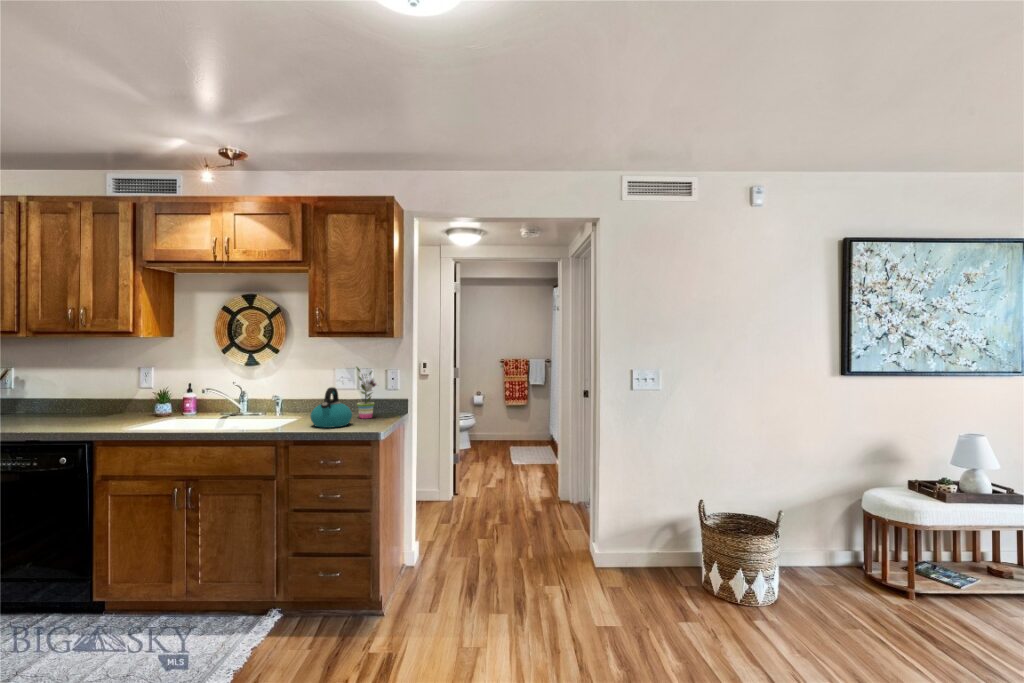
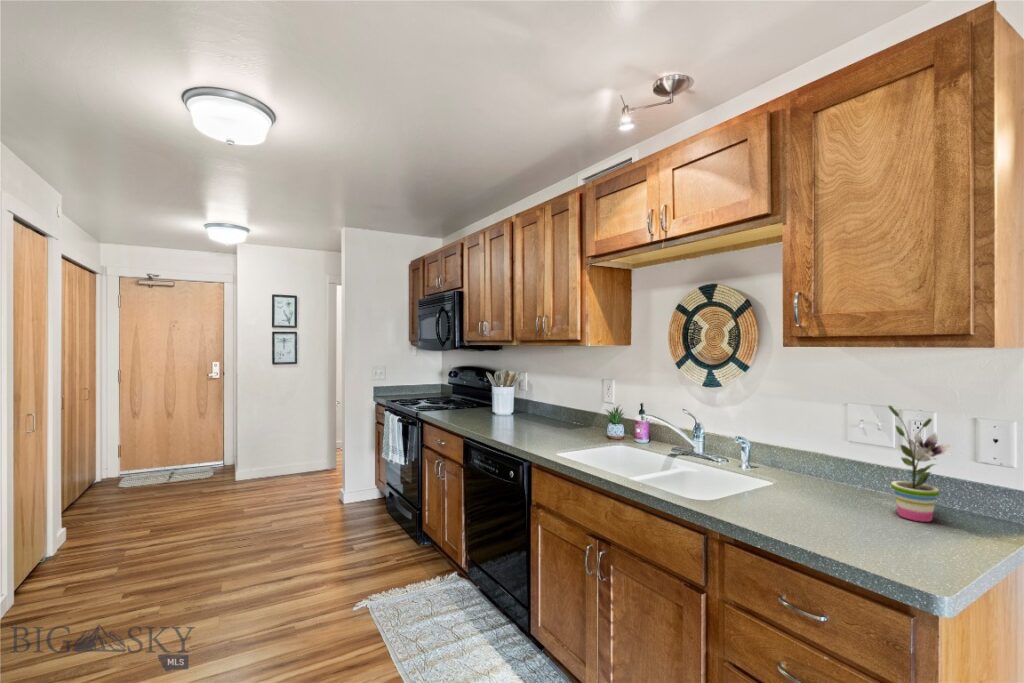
kettle: present [310,387,352,428] -> none [775,446,871,536]

